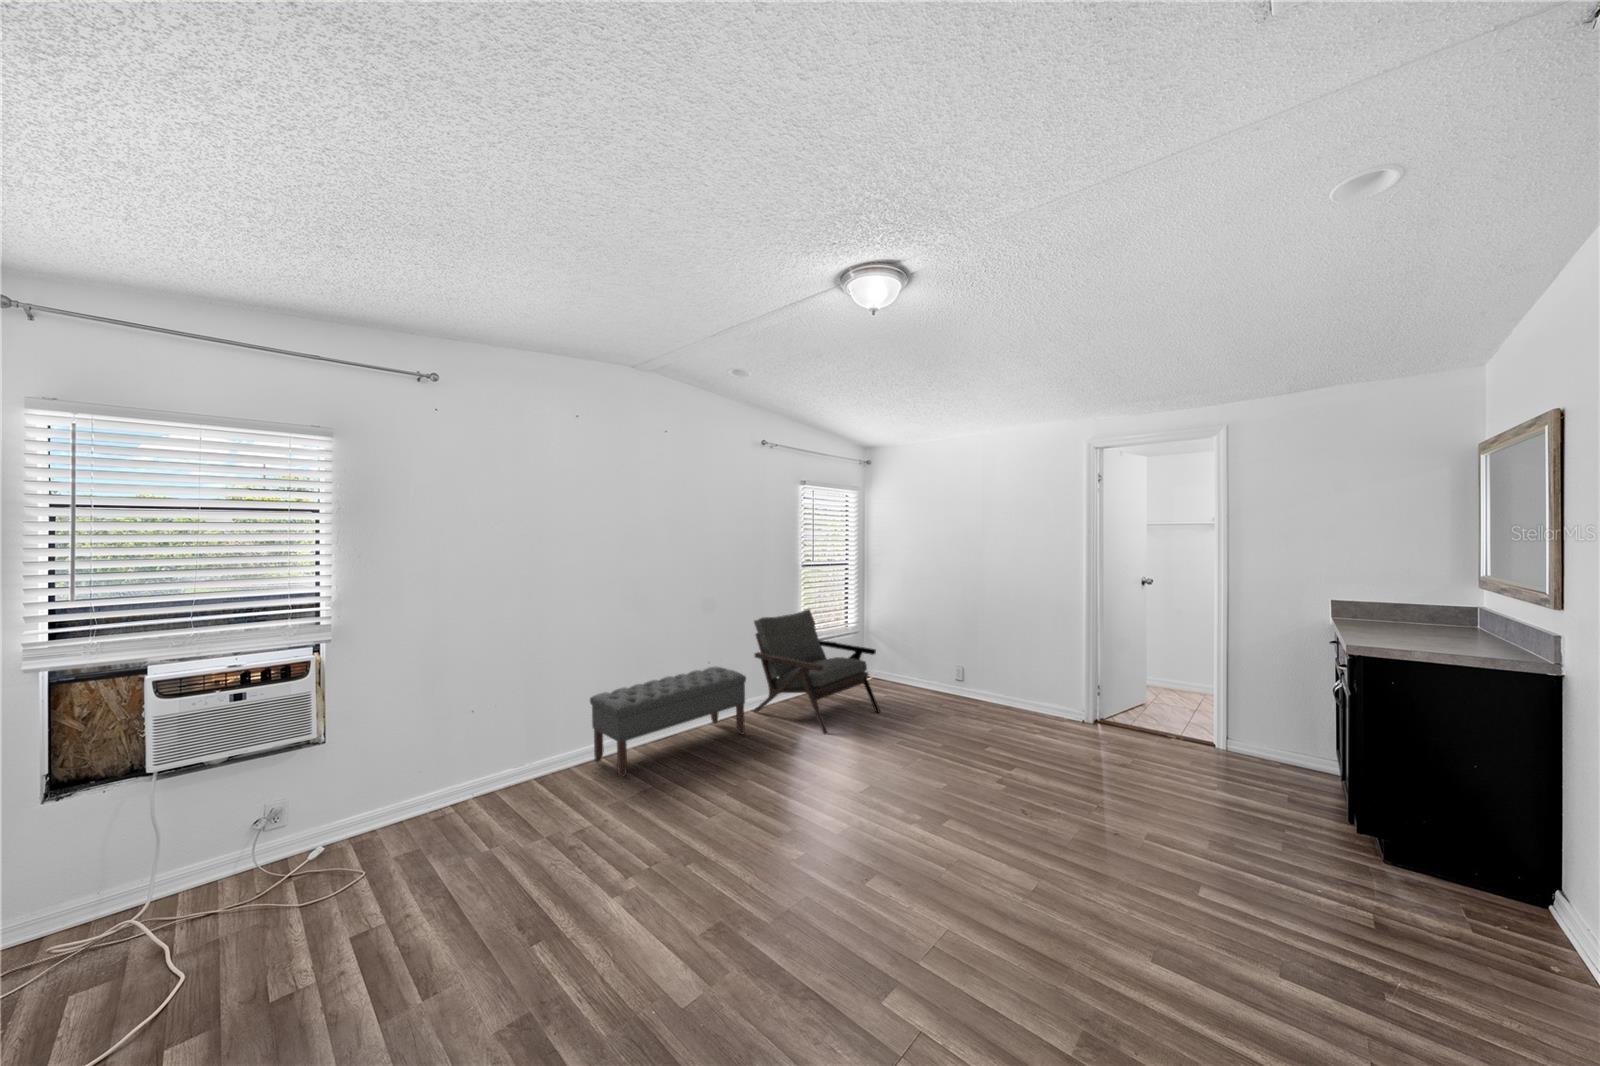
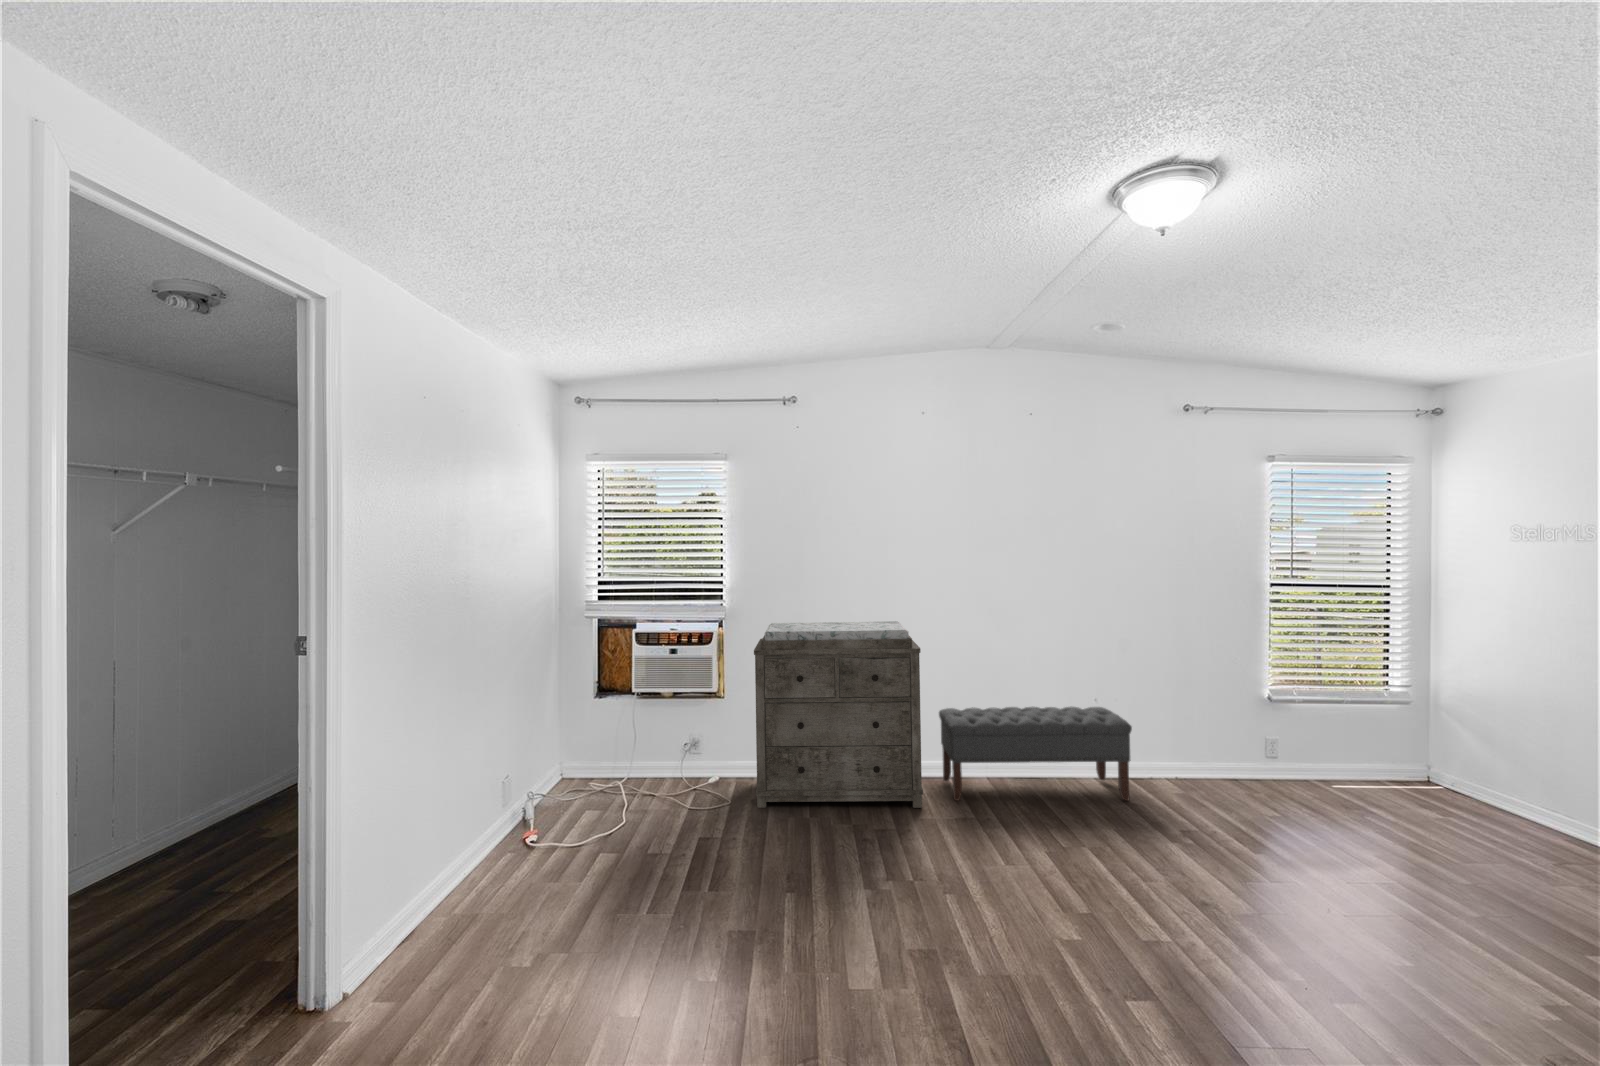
armchair: present [753,609,880,734] -> none [1166,652,1389,837]
dresser: none [382,618,600,865] -> present [754,621,923,808]

